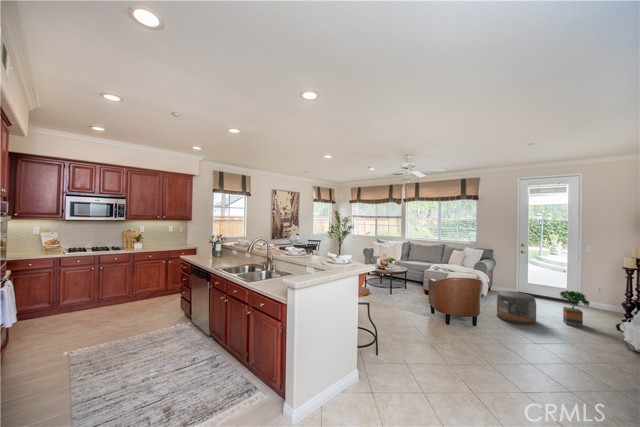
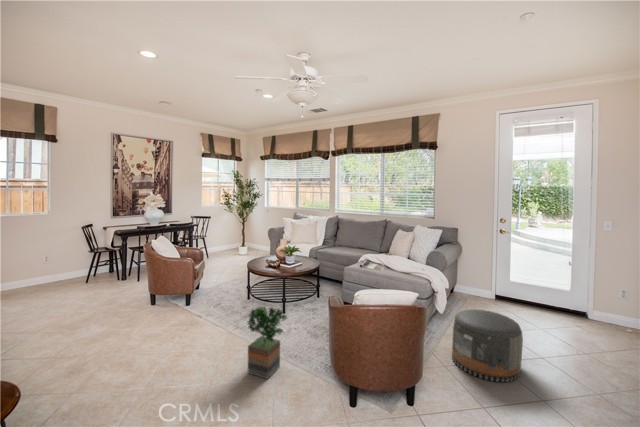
potted tree: present [560,291,590,327] -> present [248,307,287,379]

